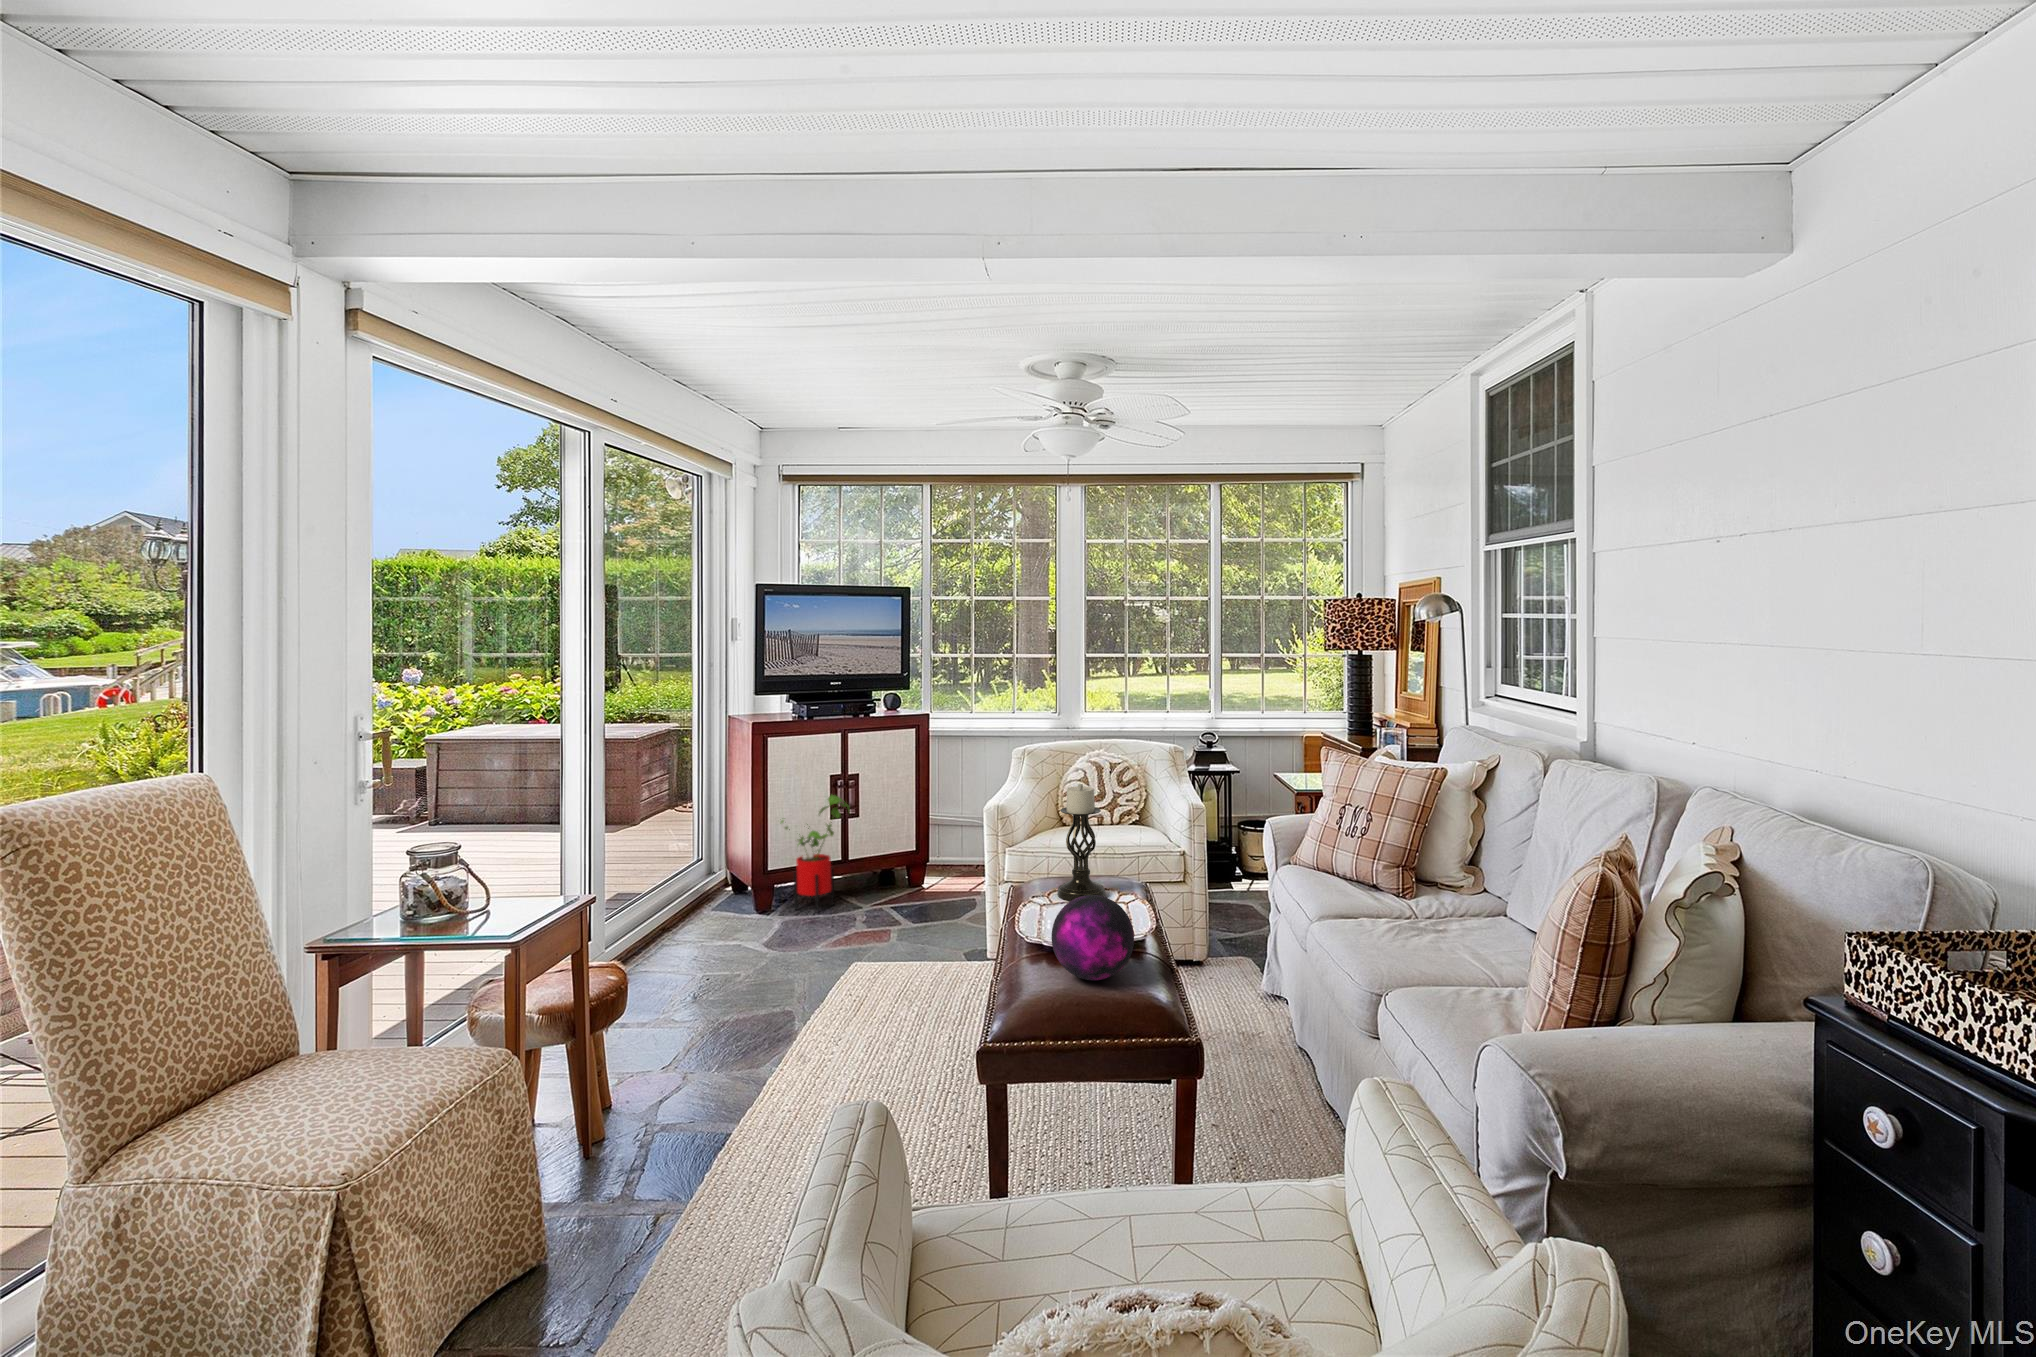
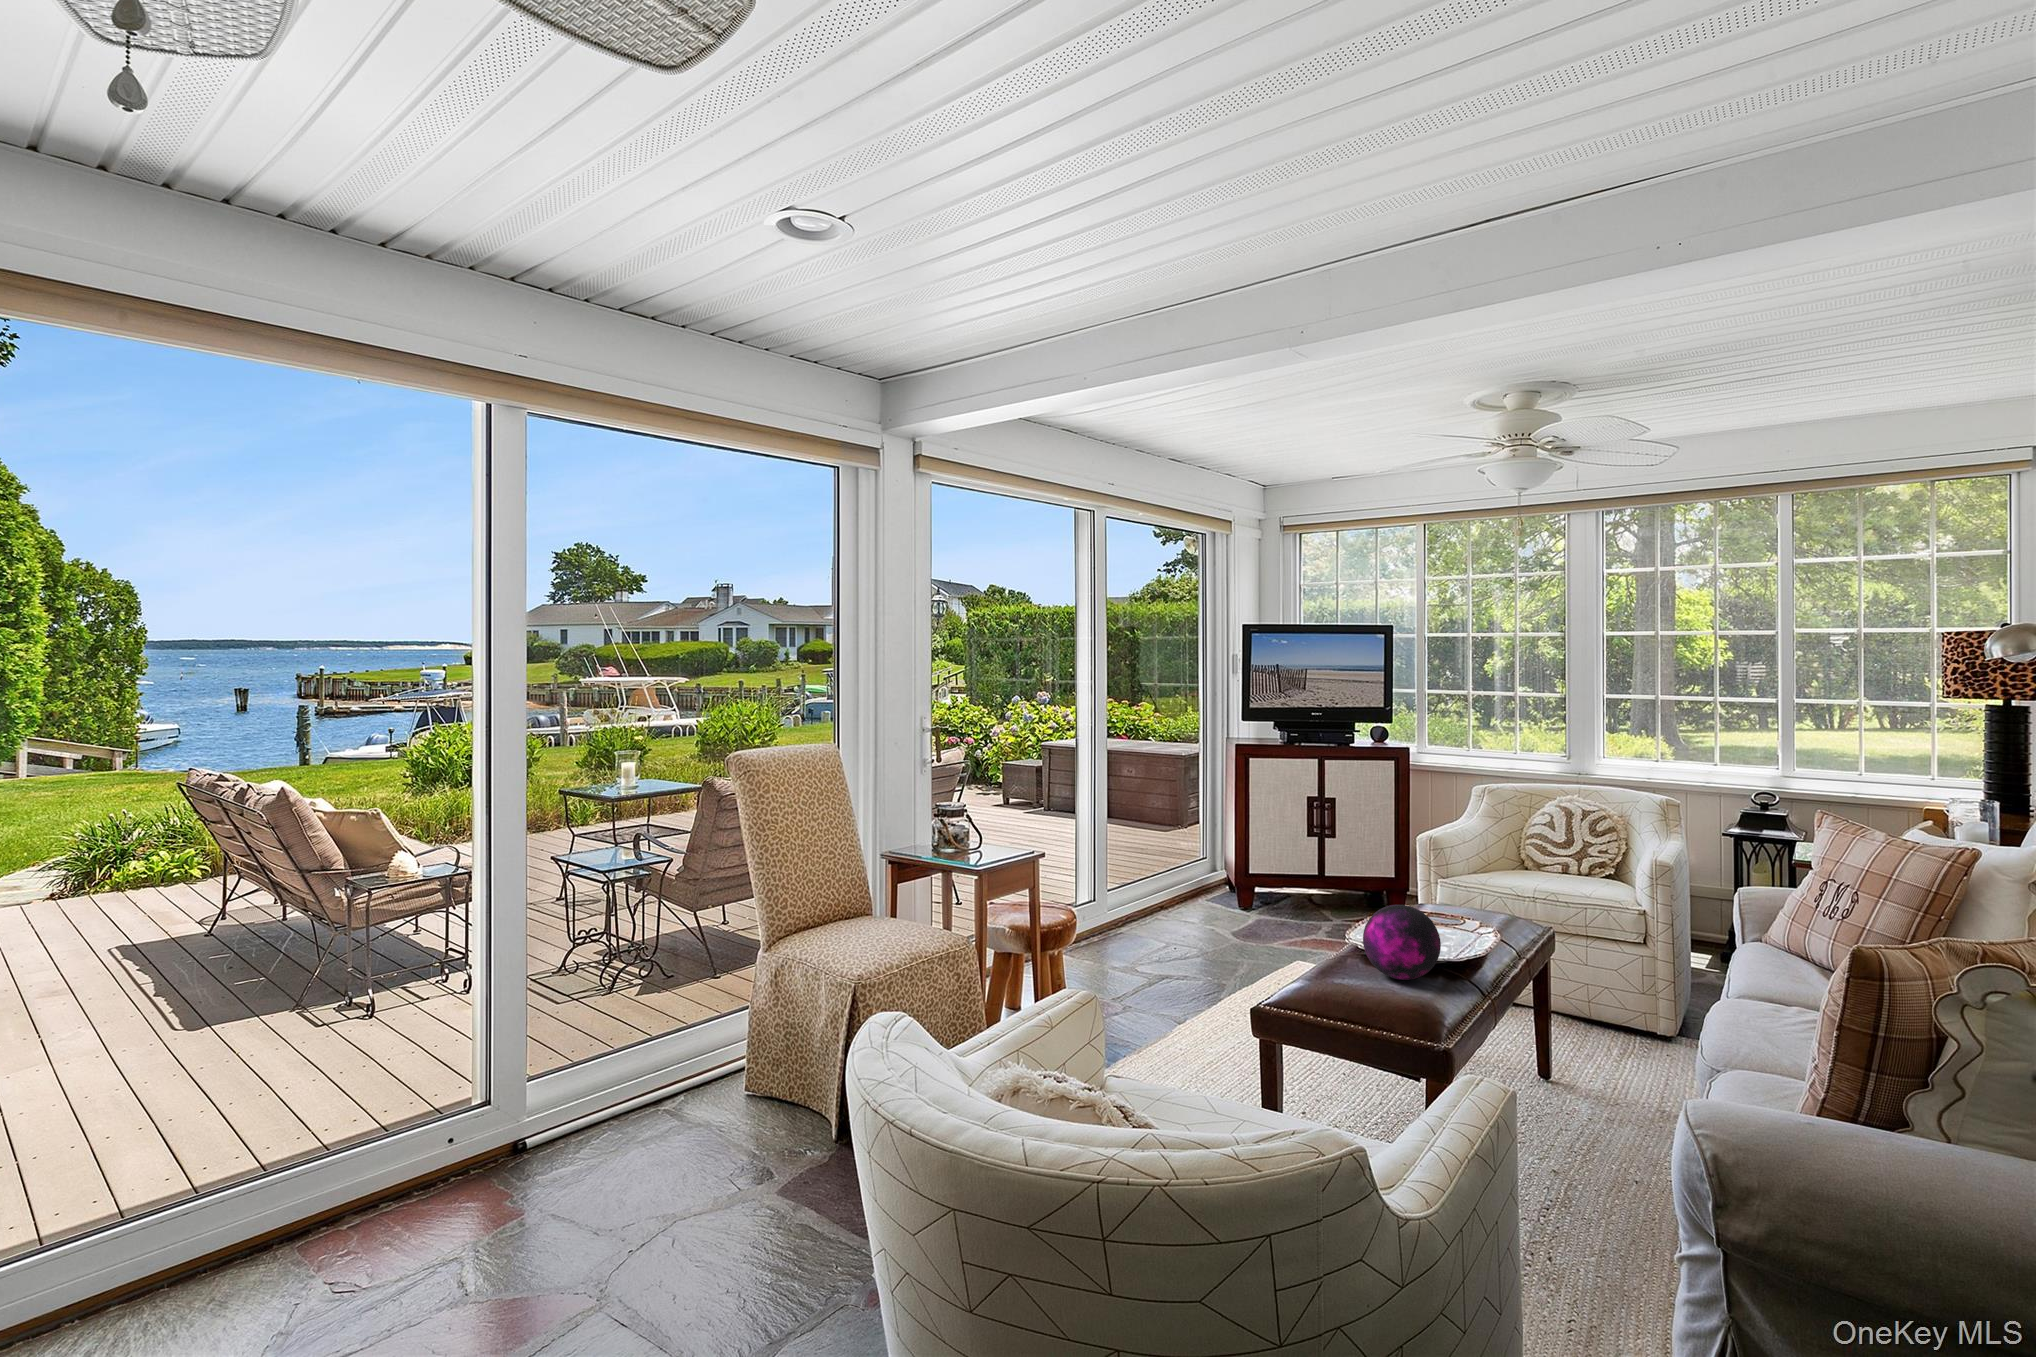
candle holder: present [1057,784,1105,901] -> none [1436,816,1486,928]
house plant: present [781,795,849,913] -> none [1257,814,1324,922]

